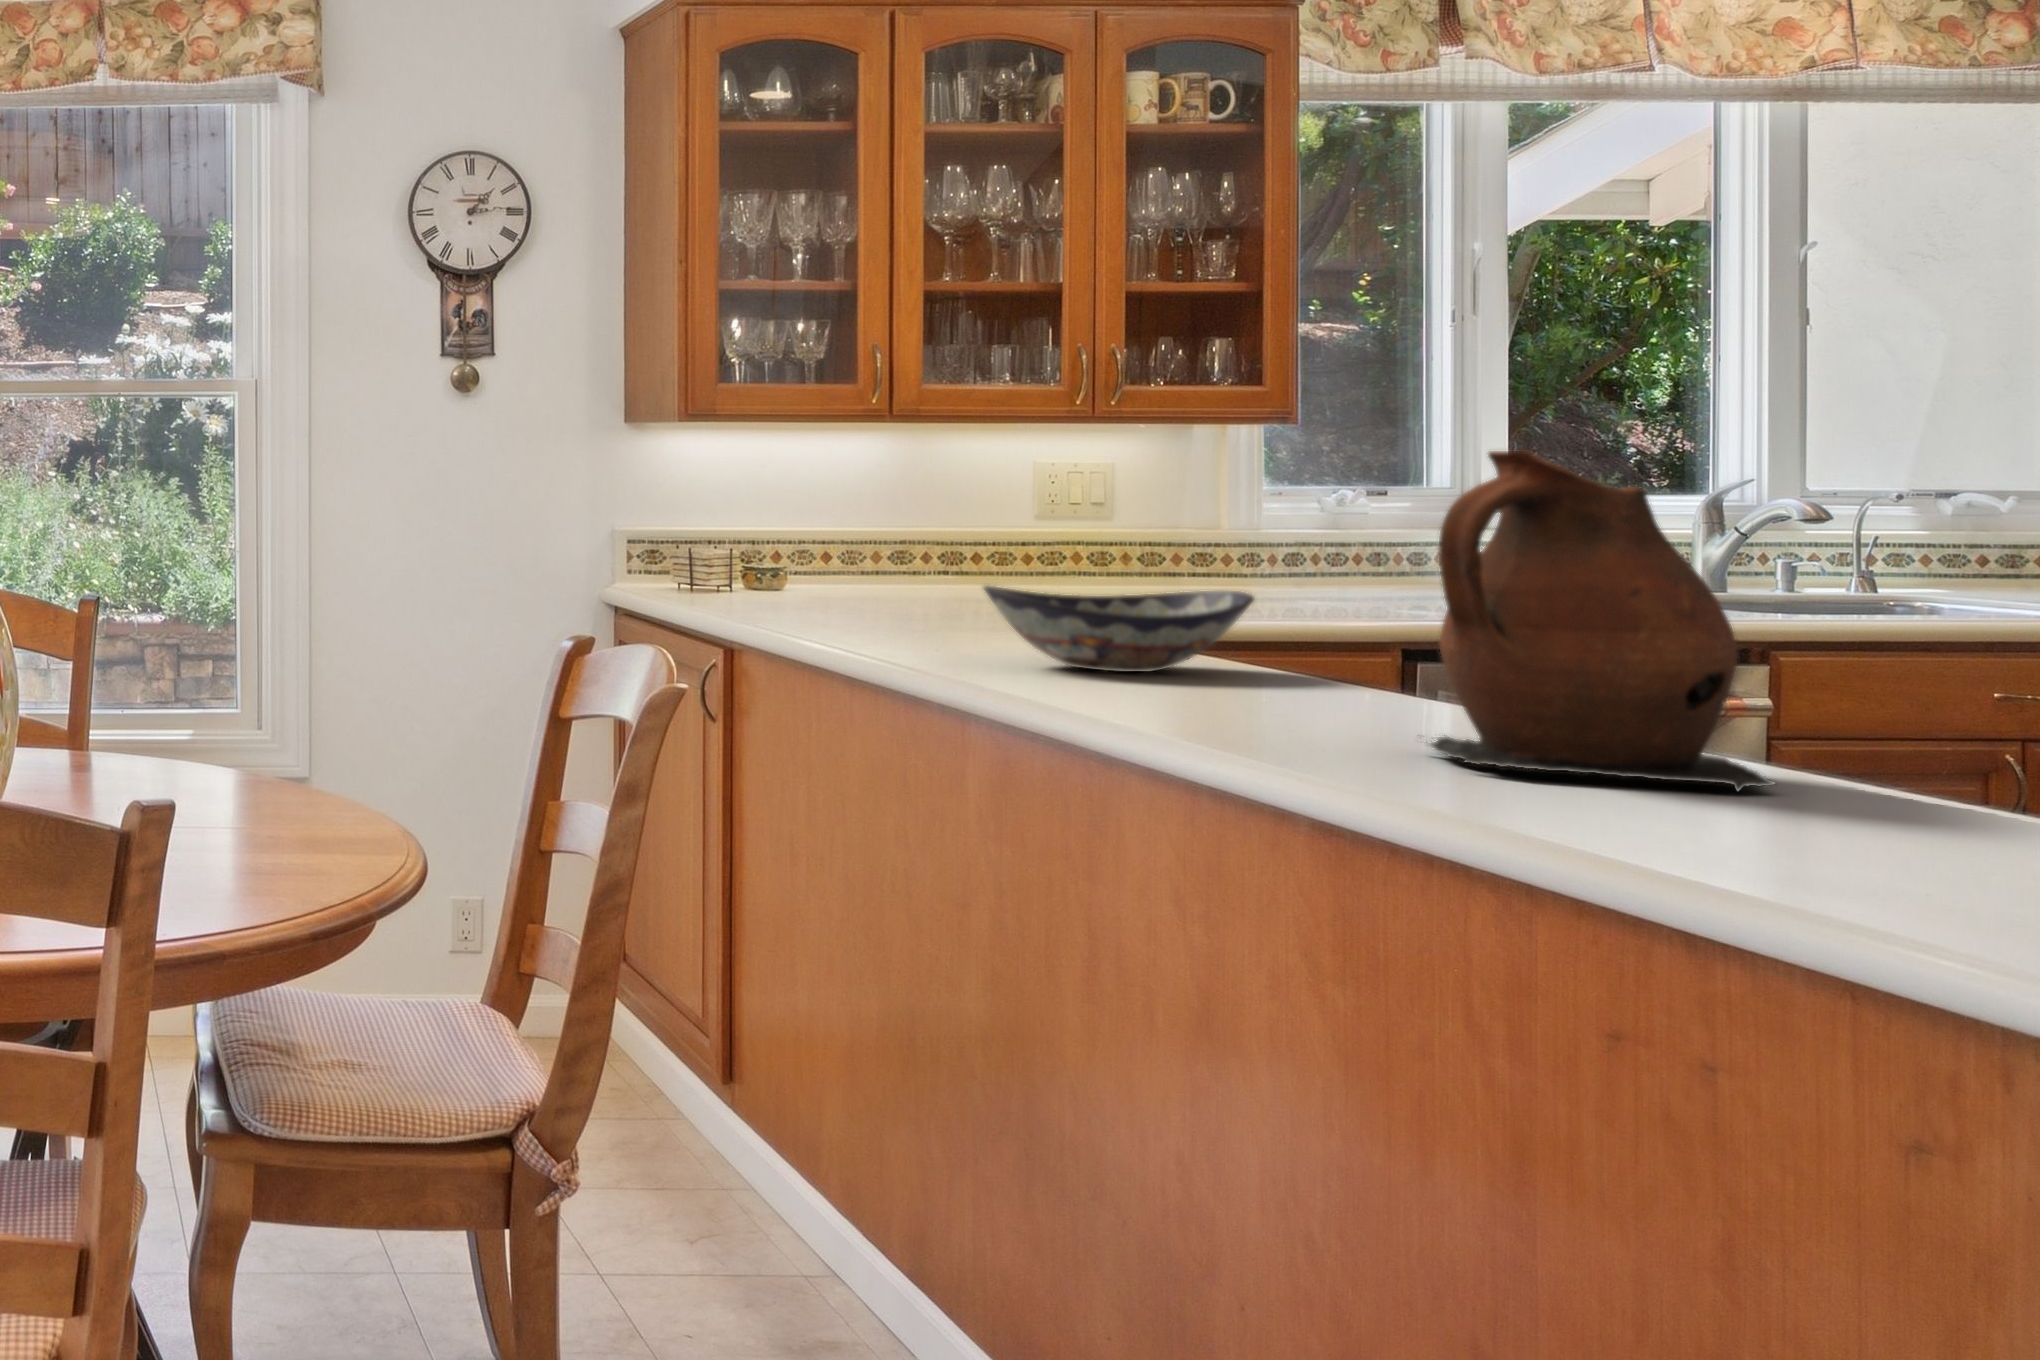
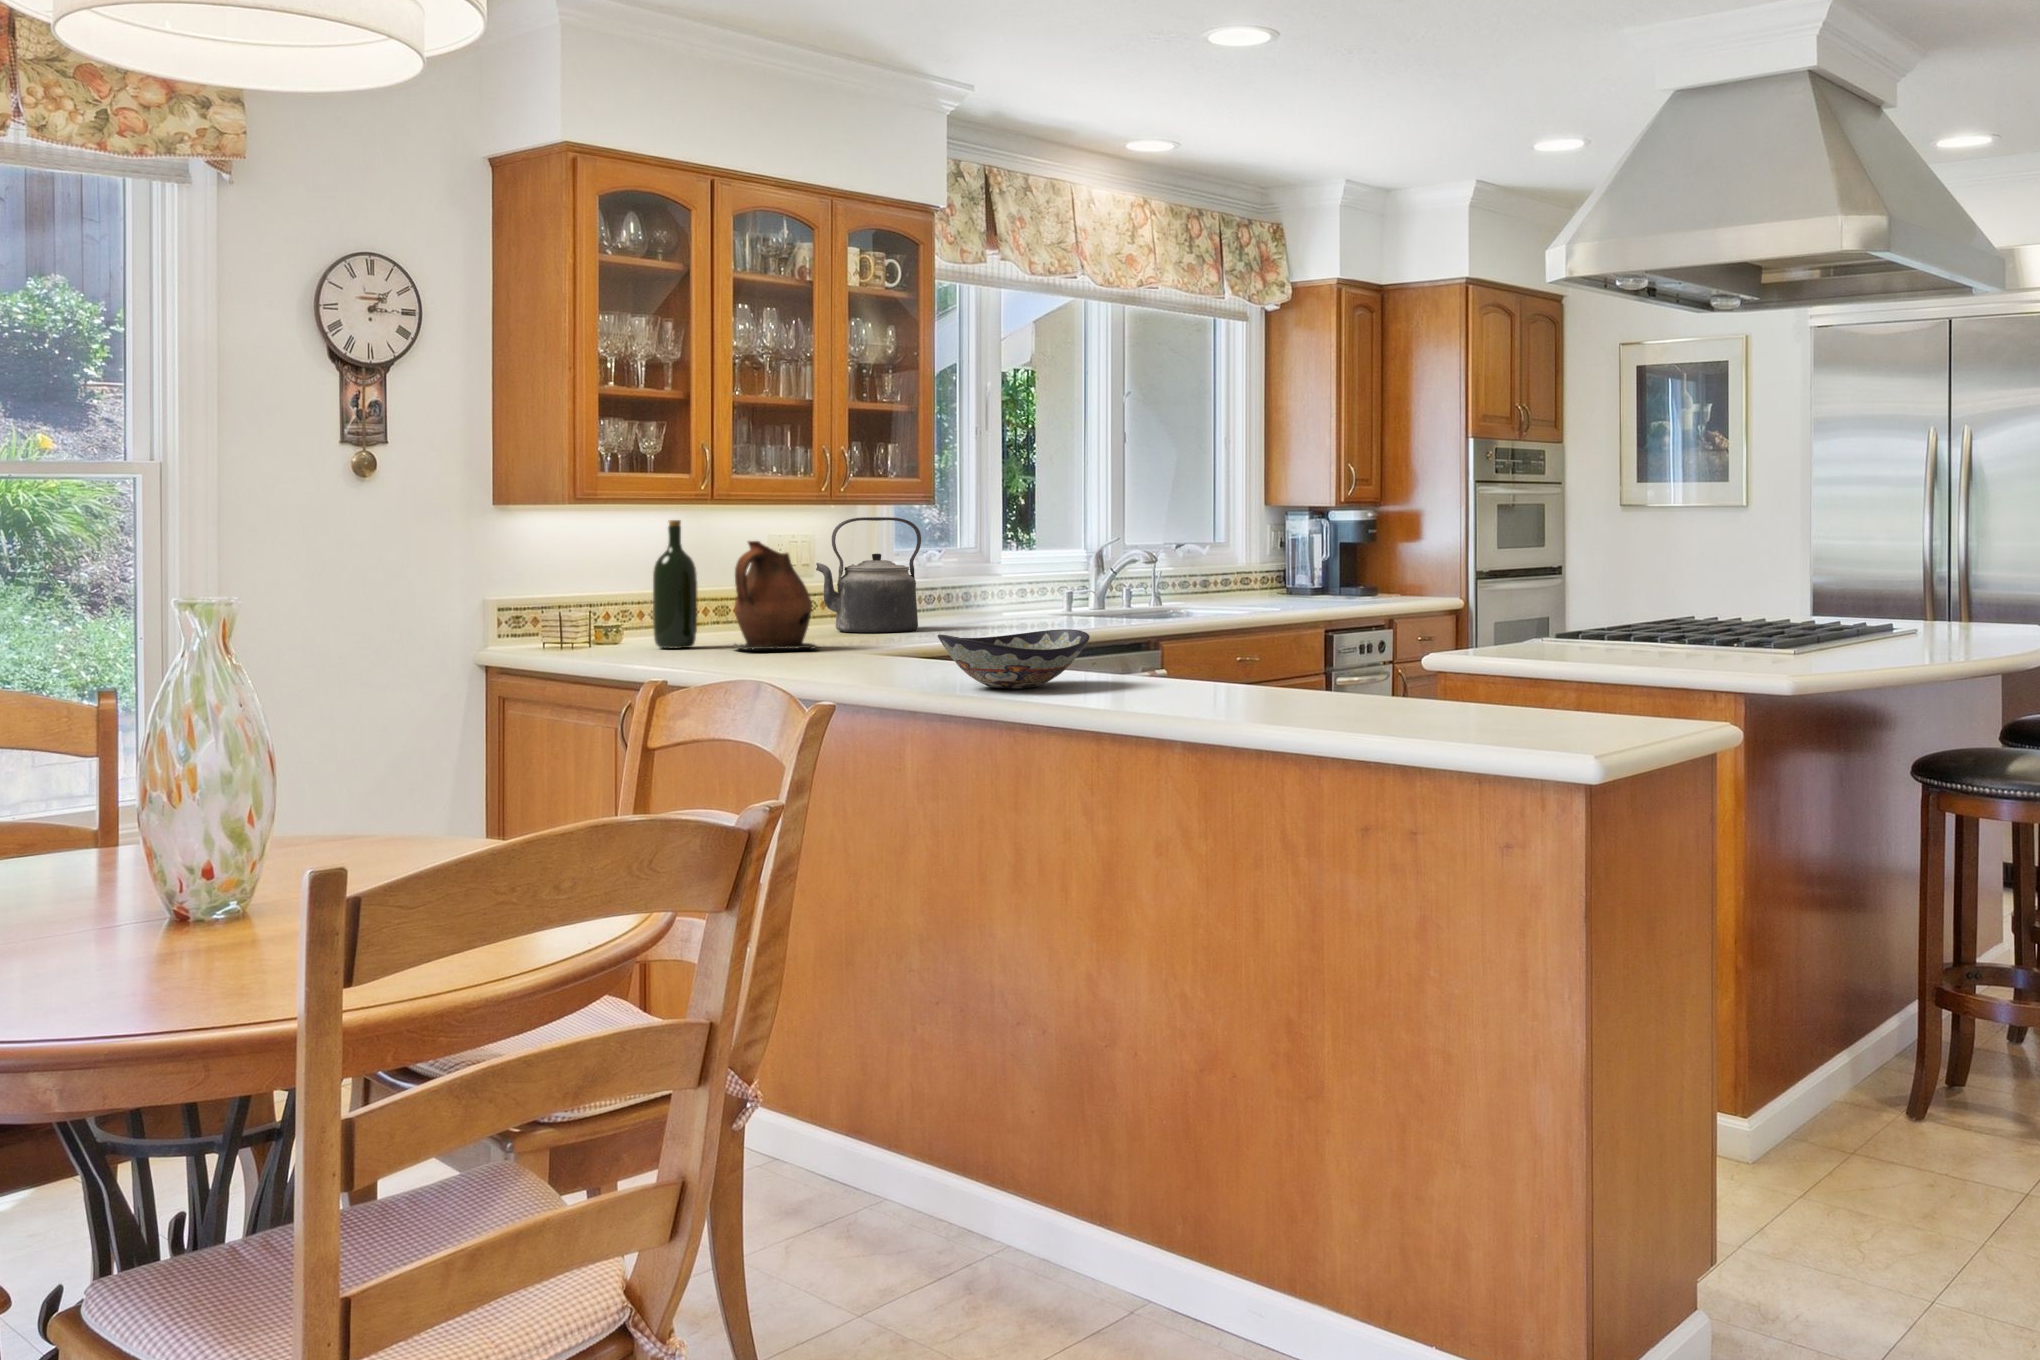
wine bottle: none [812,439,871,597] -> present [653,520,697,649]
kettle: none [1098,439,1275,598] -> present [816,517,921,633]
ceramic pitcher: present [1426,451,1774,791] -> present [733,541,819,649]

